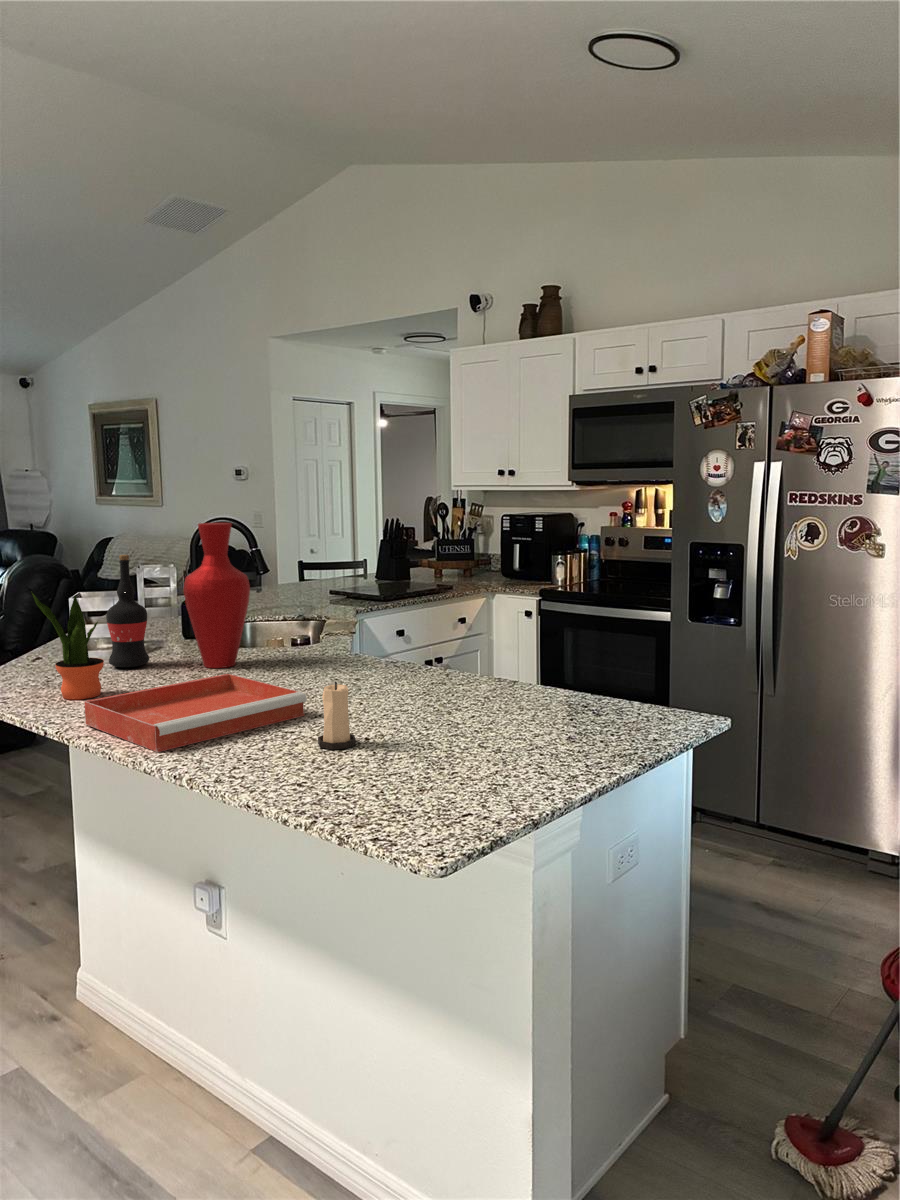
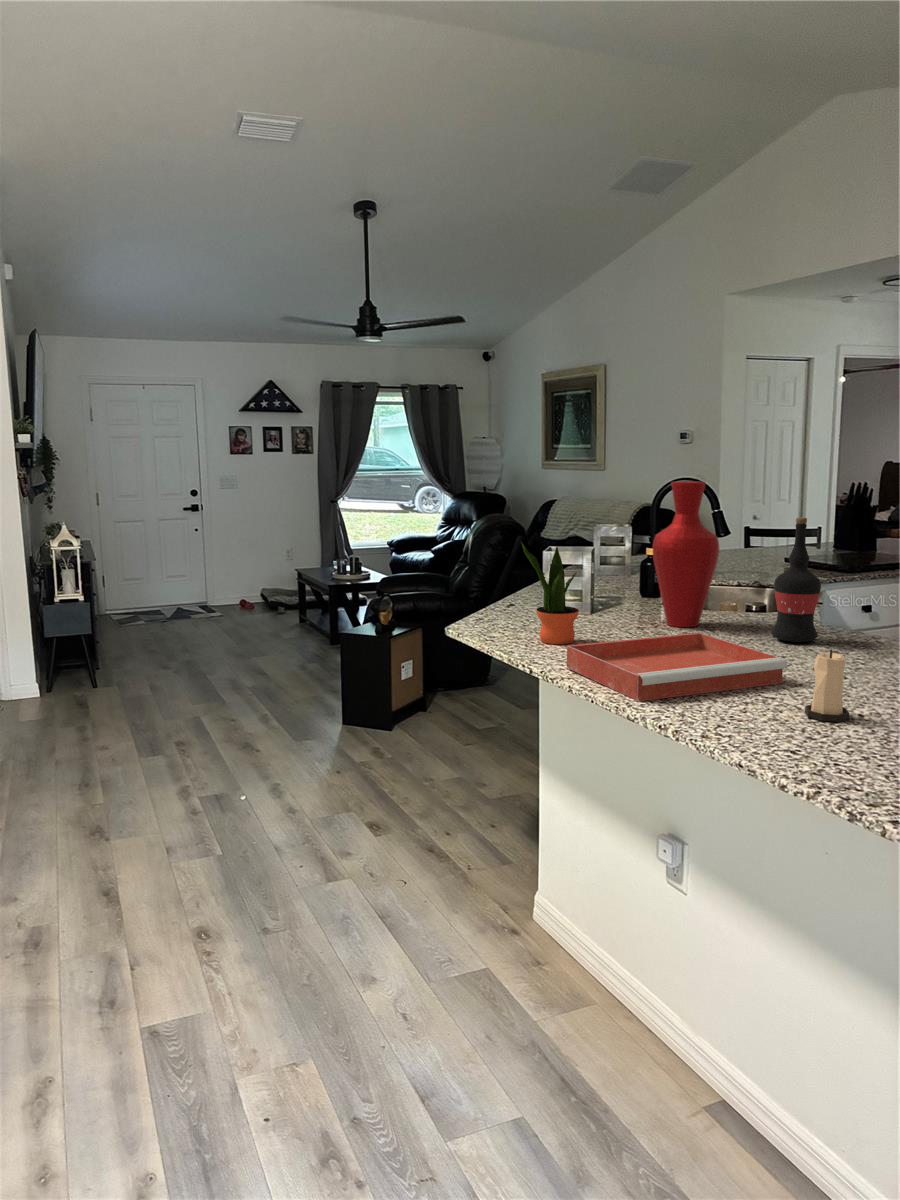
wine bottle: present [106,555,149,667] -> present [771,517,821,642]

